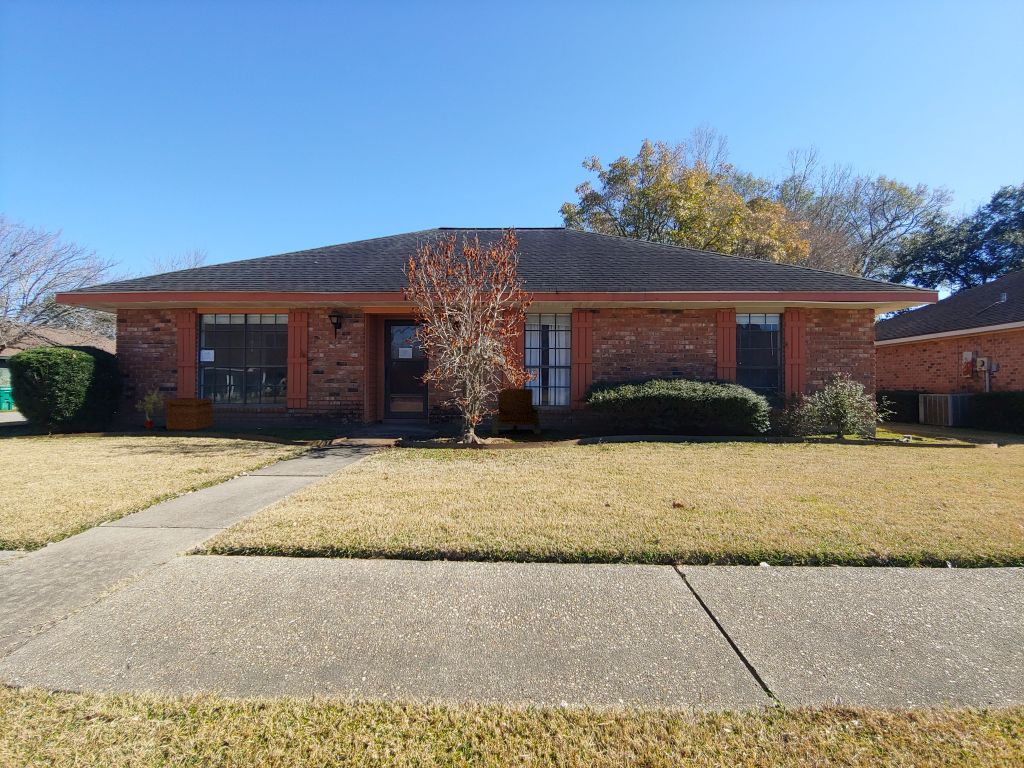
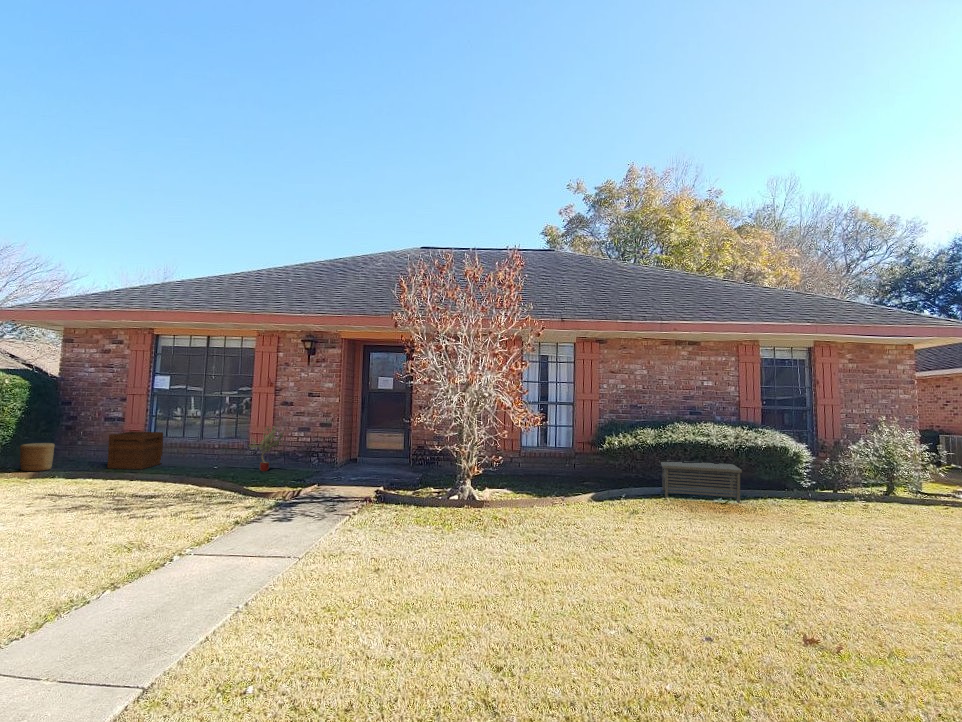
lounge chair: present [492,388,541,434] -> none [485,428,544,483]
potted tree: present [136,390,163,428] -> present [249,426,283,471]
woven basket: none [91,409,120,432] -> present [20,443,55,471]
storage bench: none [639,412,705,444] -> present [661,460,742,502]

